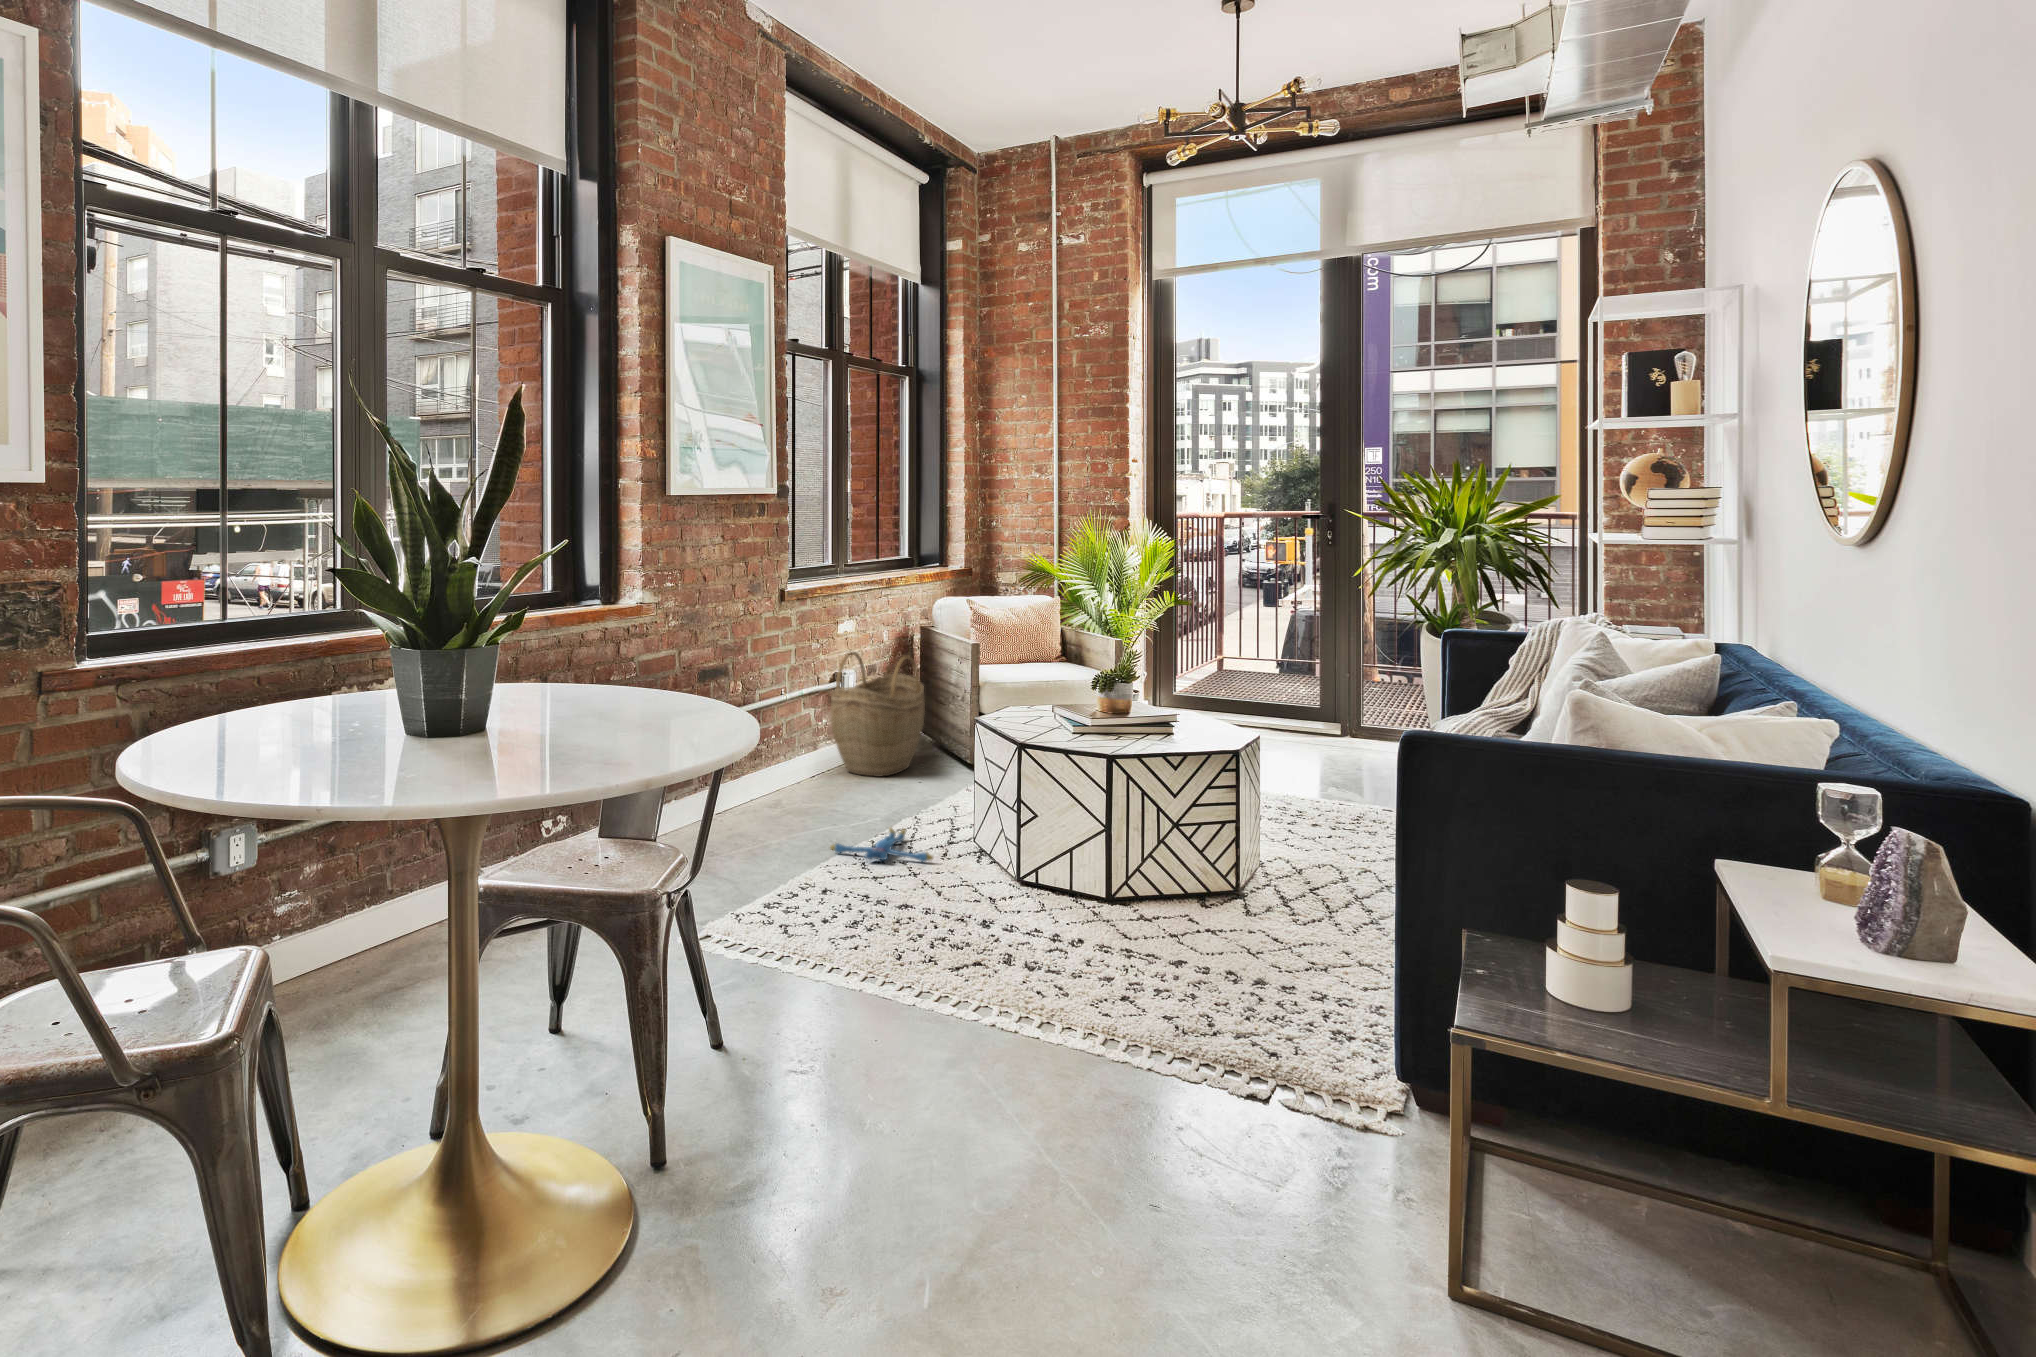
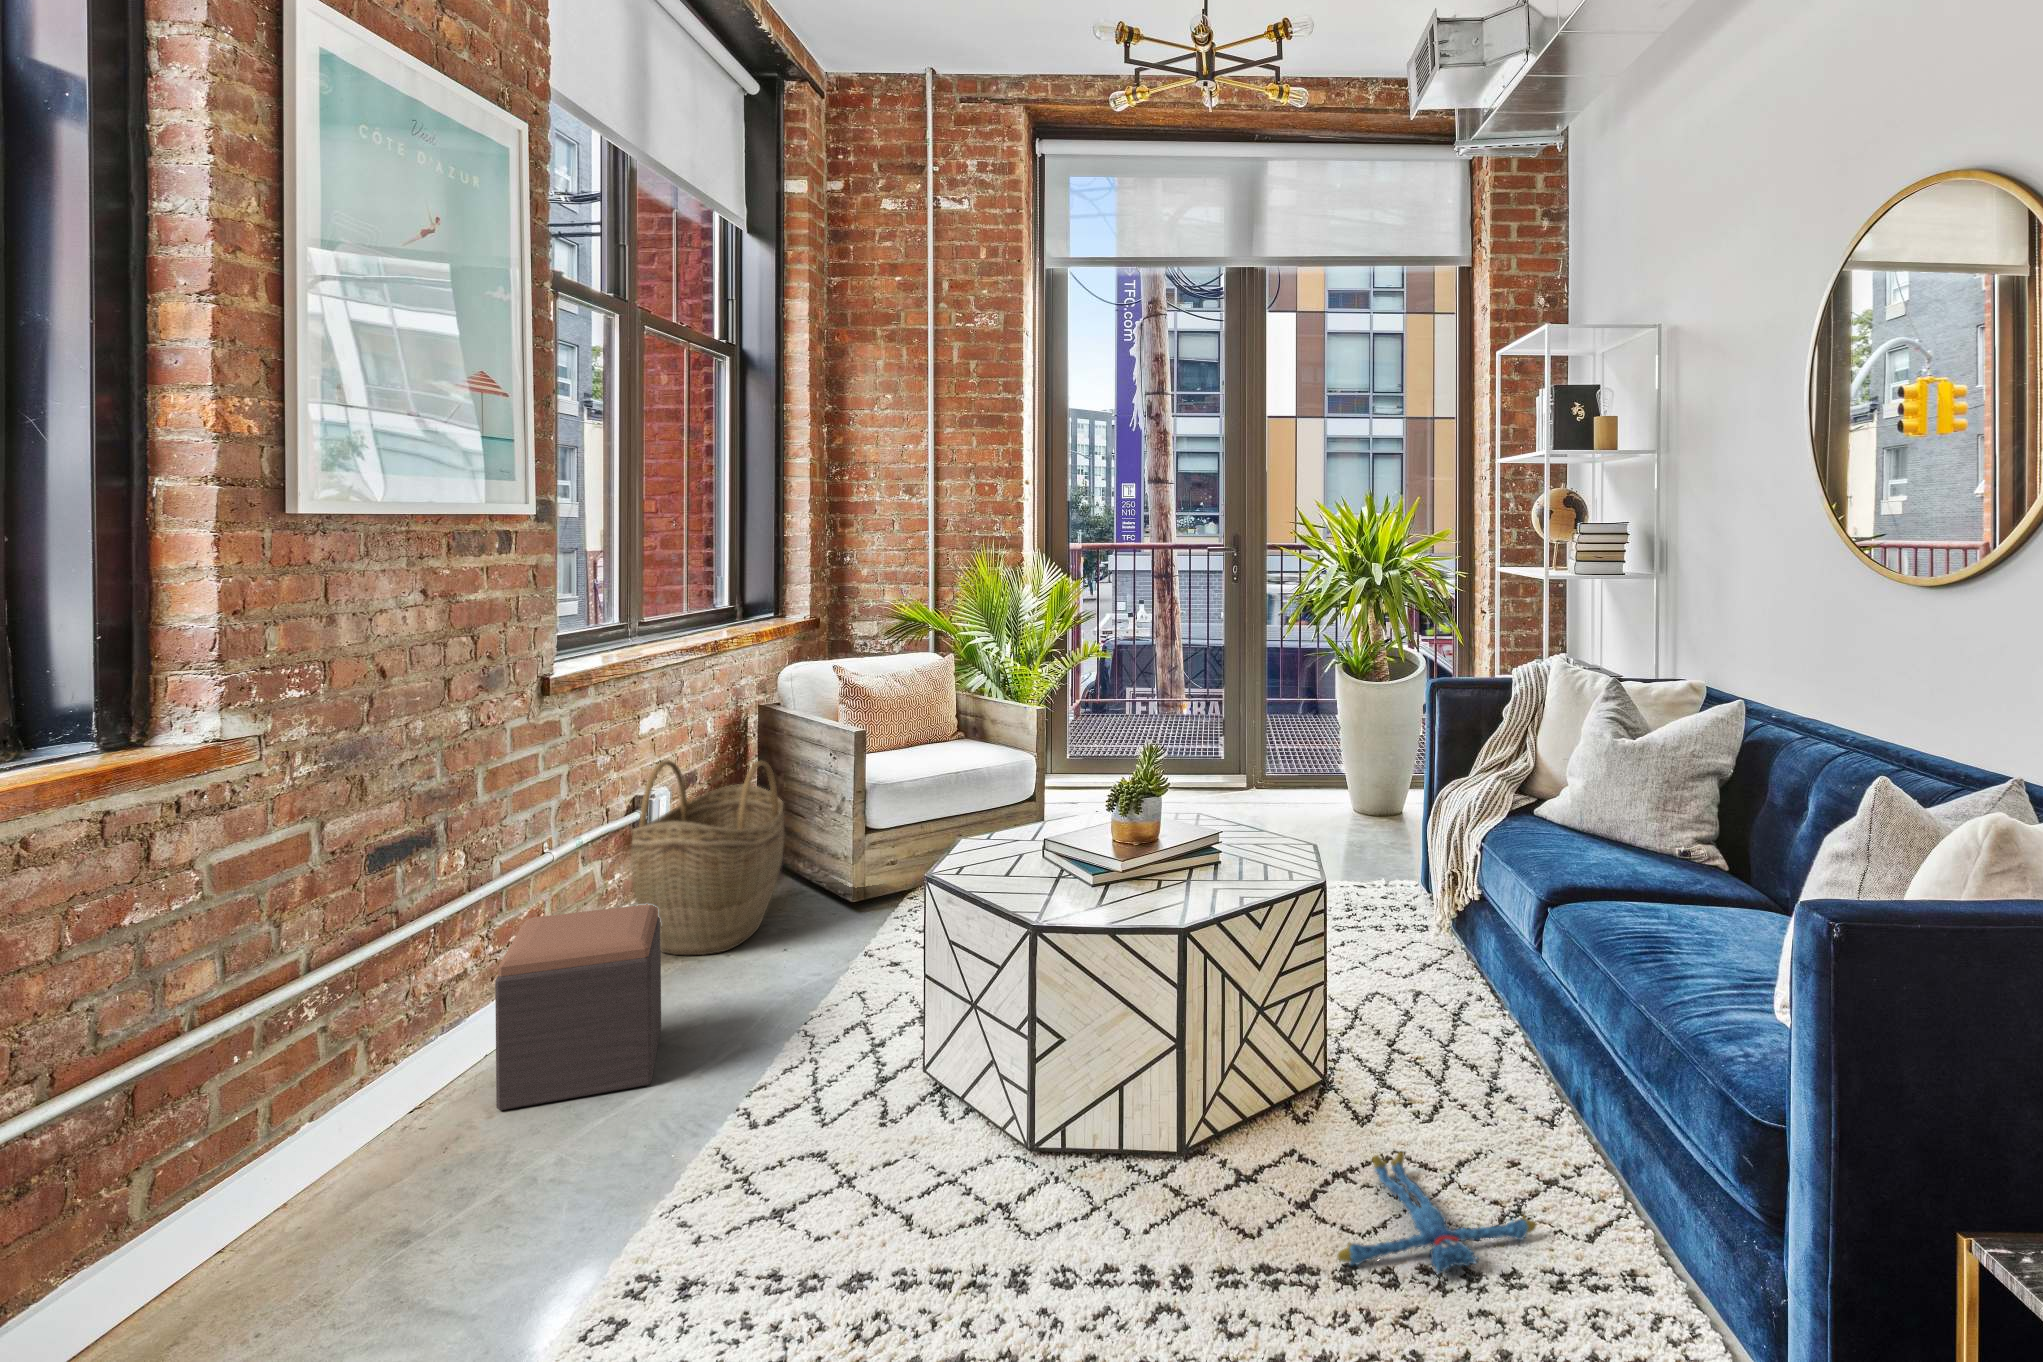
footstool: none [753,725,839,823] -> present [495,904,661,1110]
plush toy: present [830,828,933,862] -> present [1338,1152,1536,1273]

